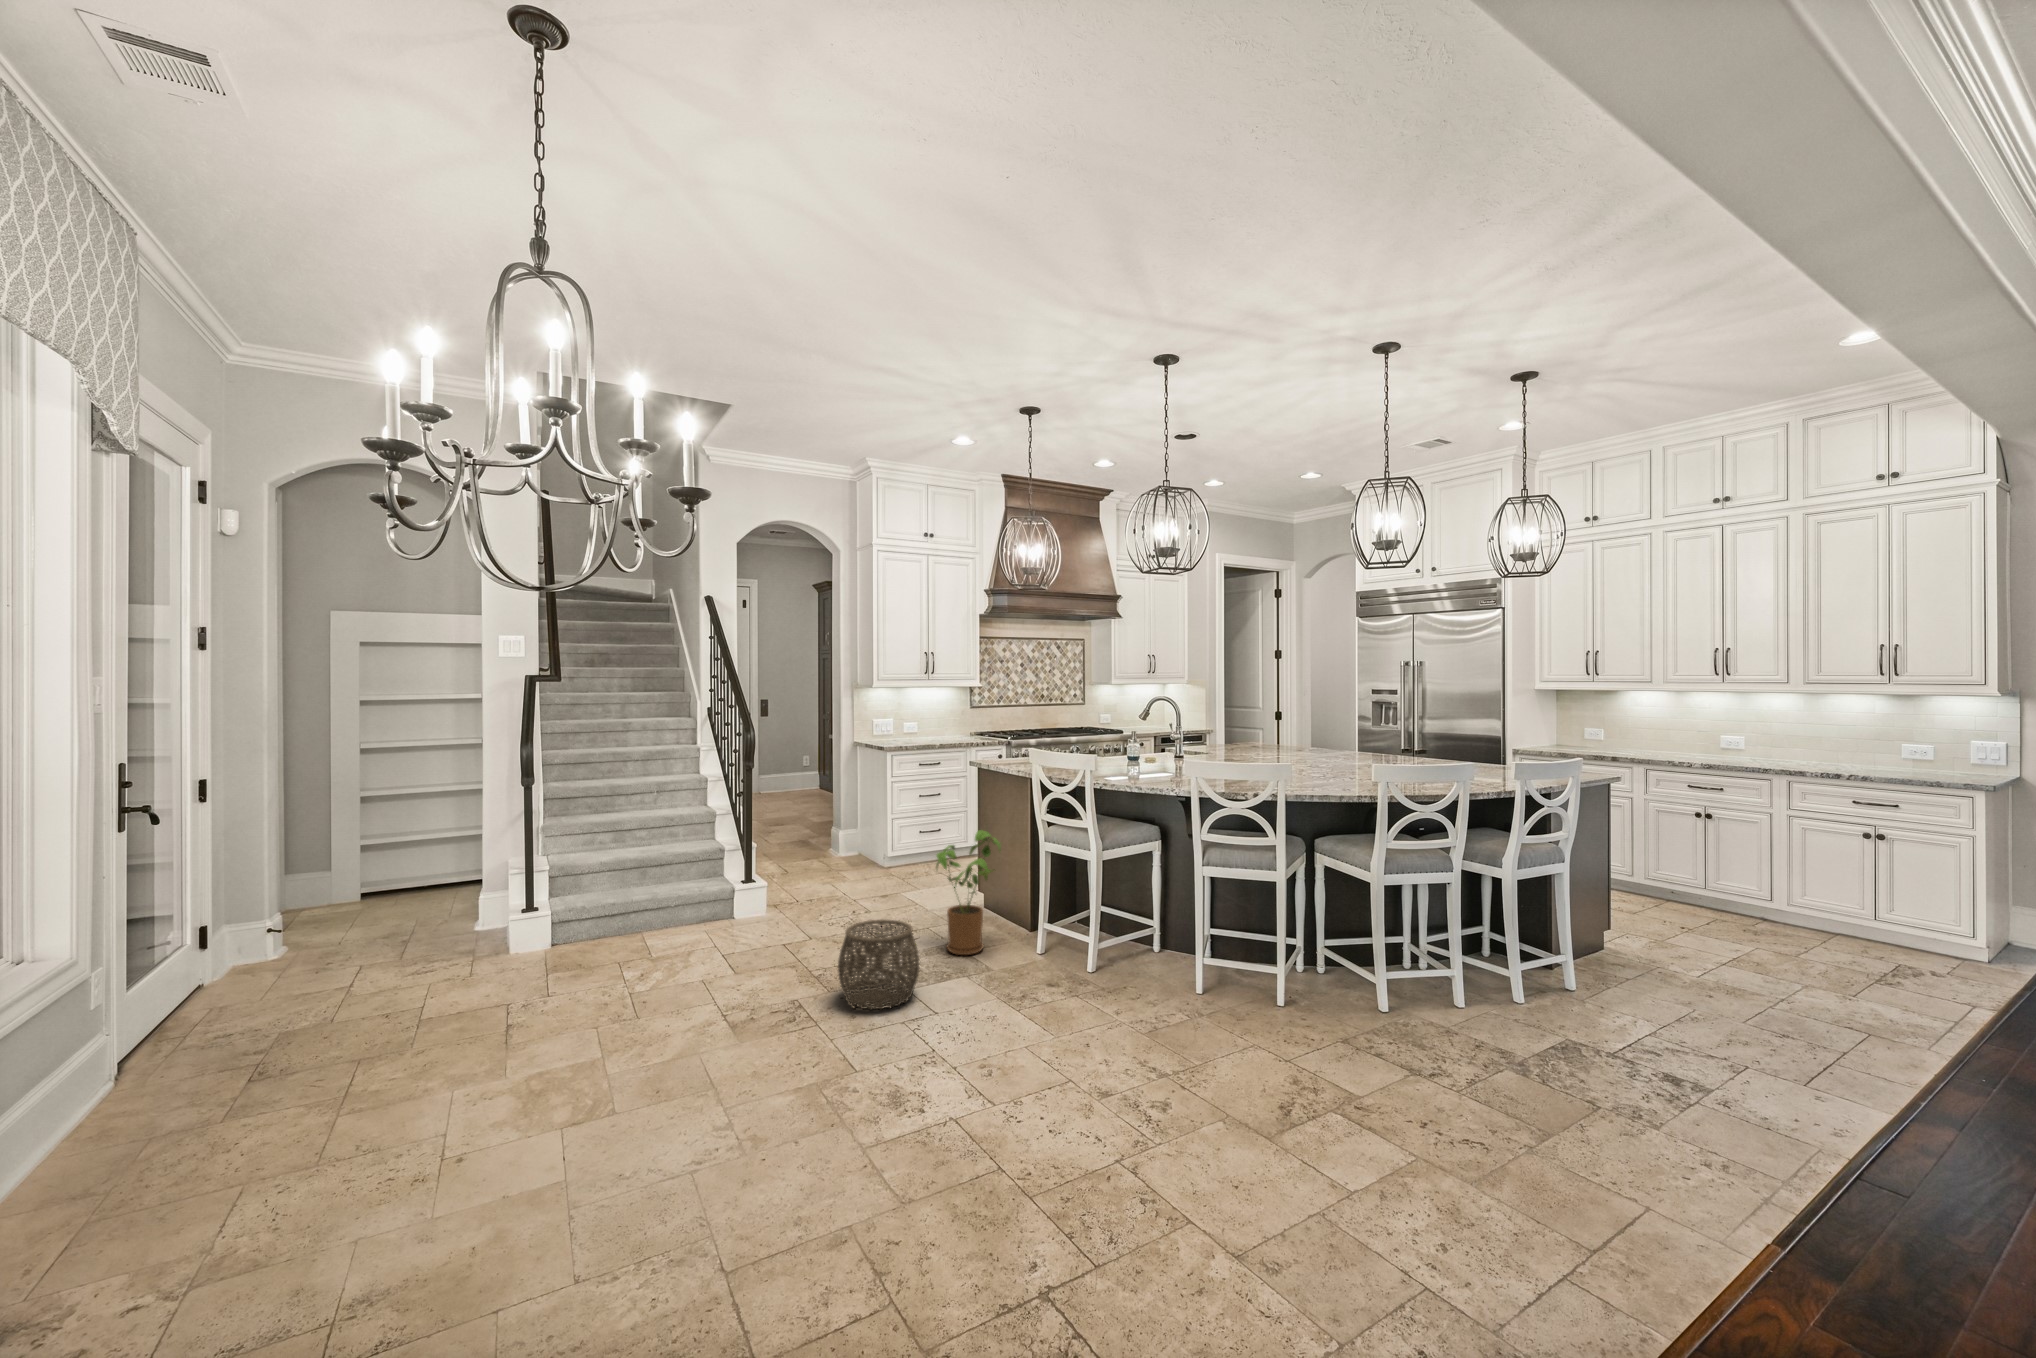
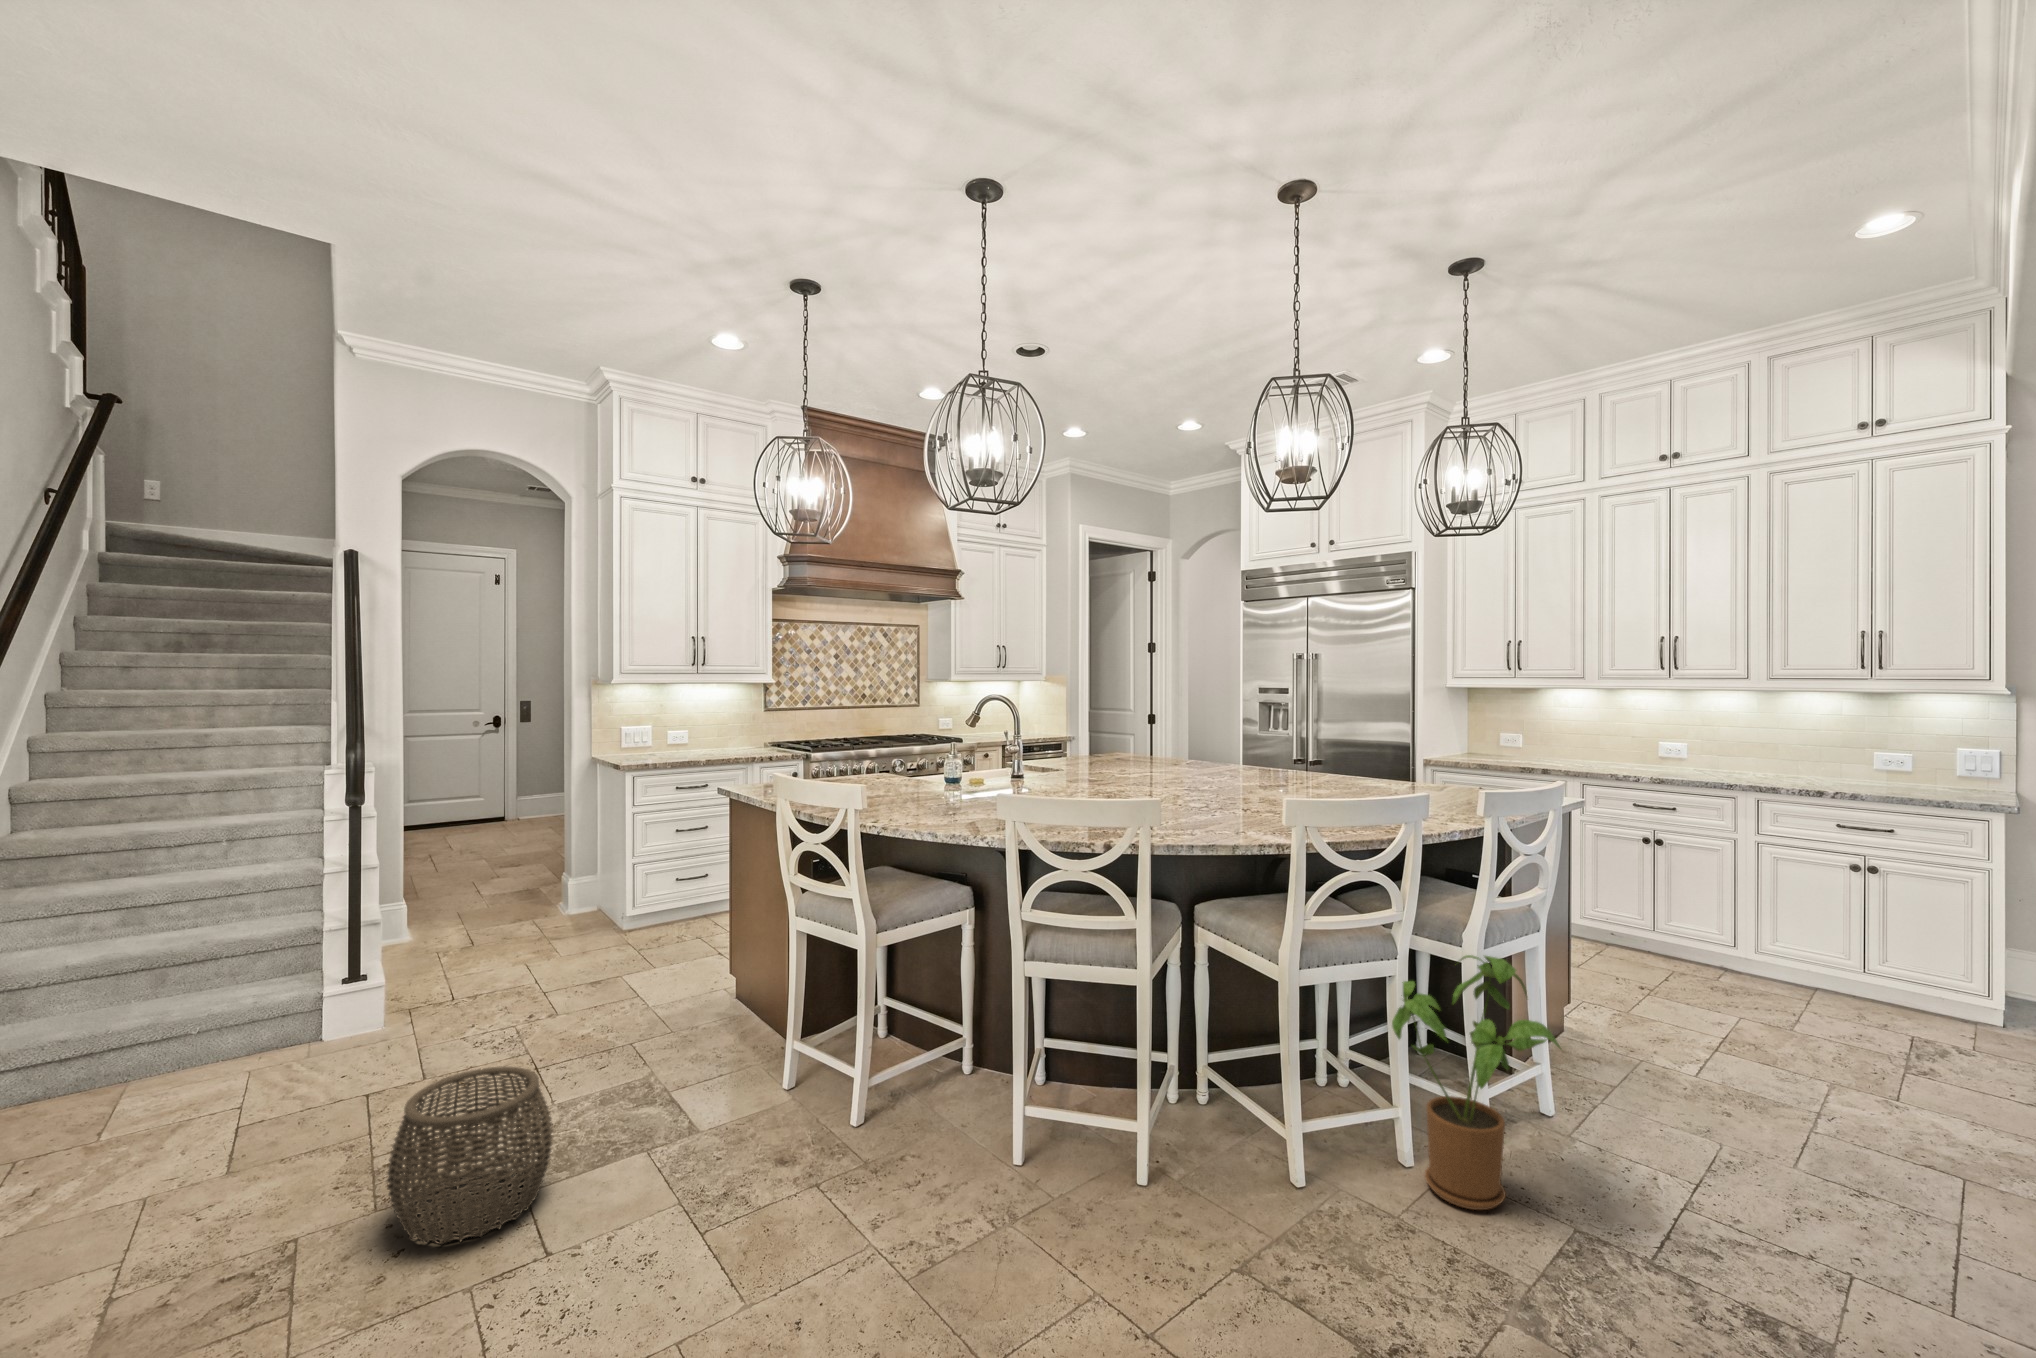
house plant: present [936,830,1001,955] -> present [1392,955,1561,1210]

